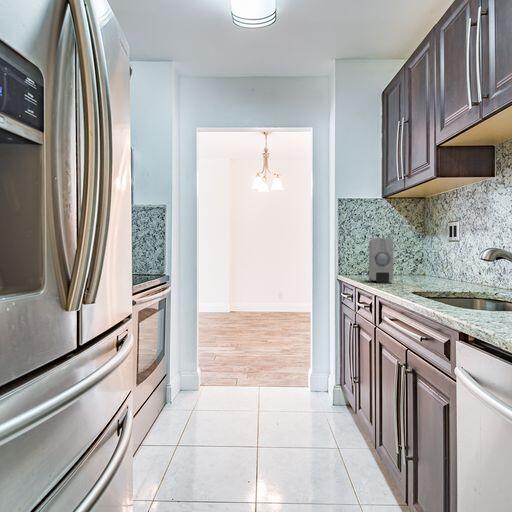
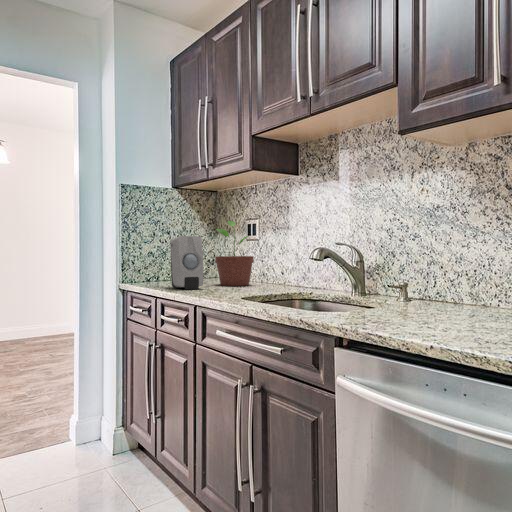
potted plant: none [412,224,450,282] -> present [215,221,254,286]

